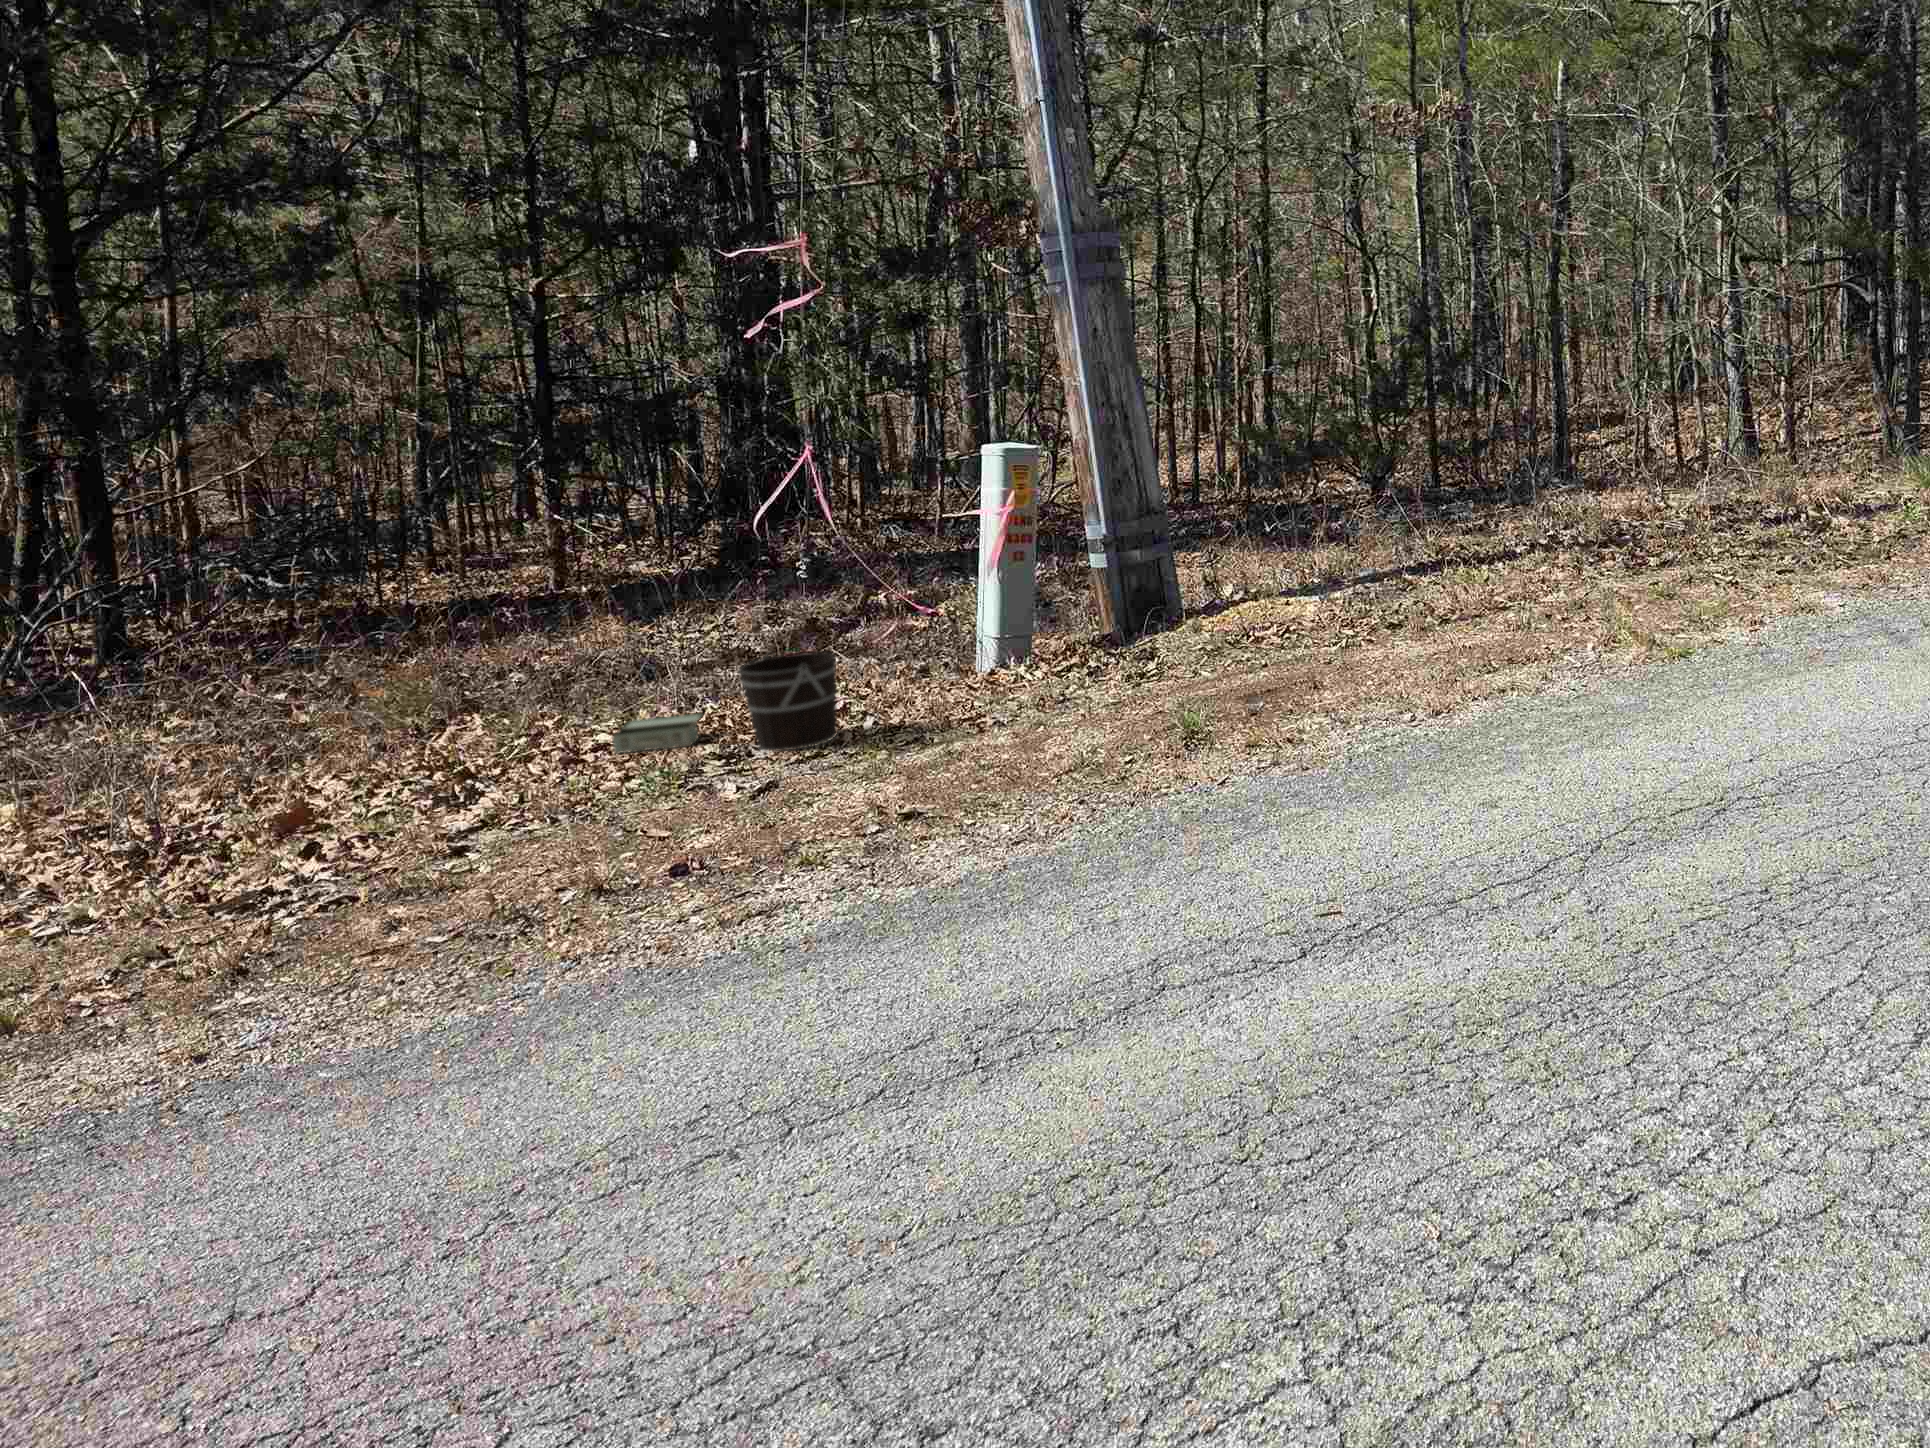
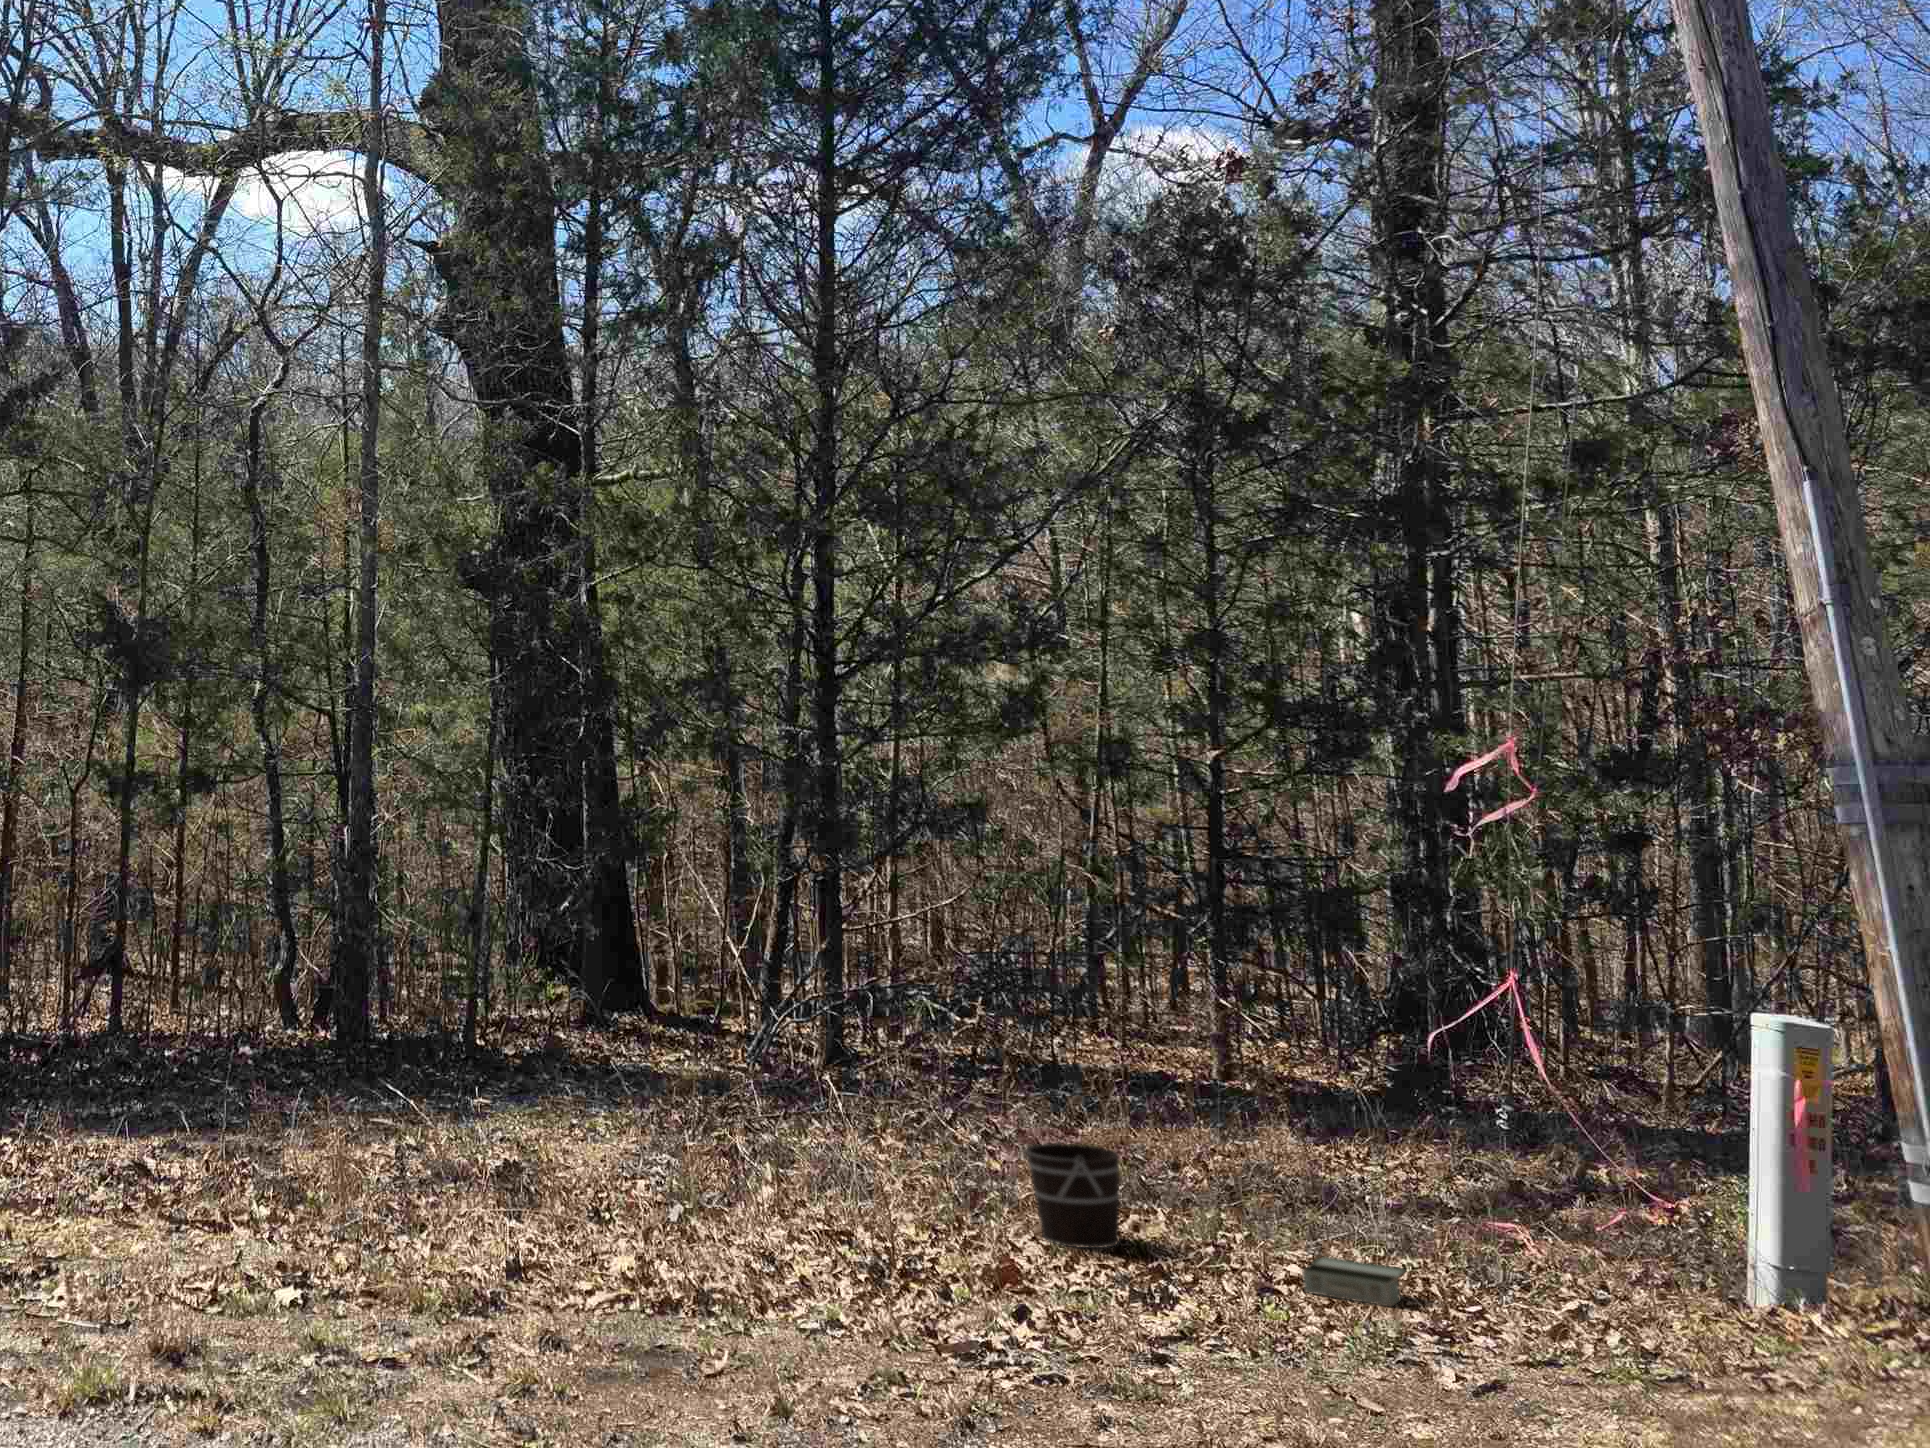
bucket: present [739,651,837,751] -> present [1025,1142,1120,1248]

